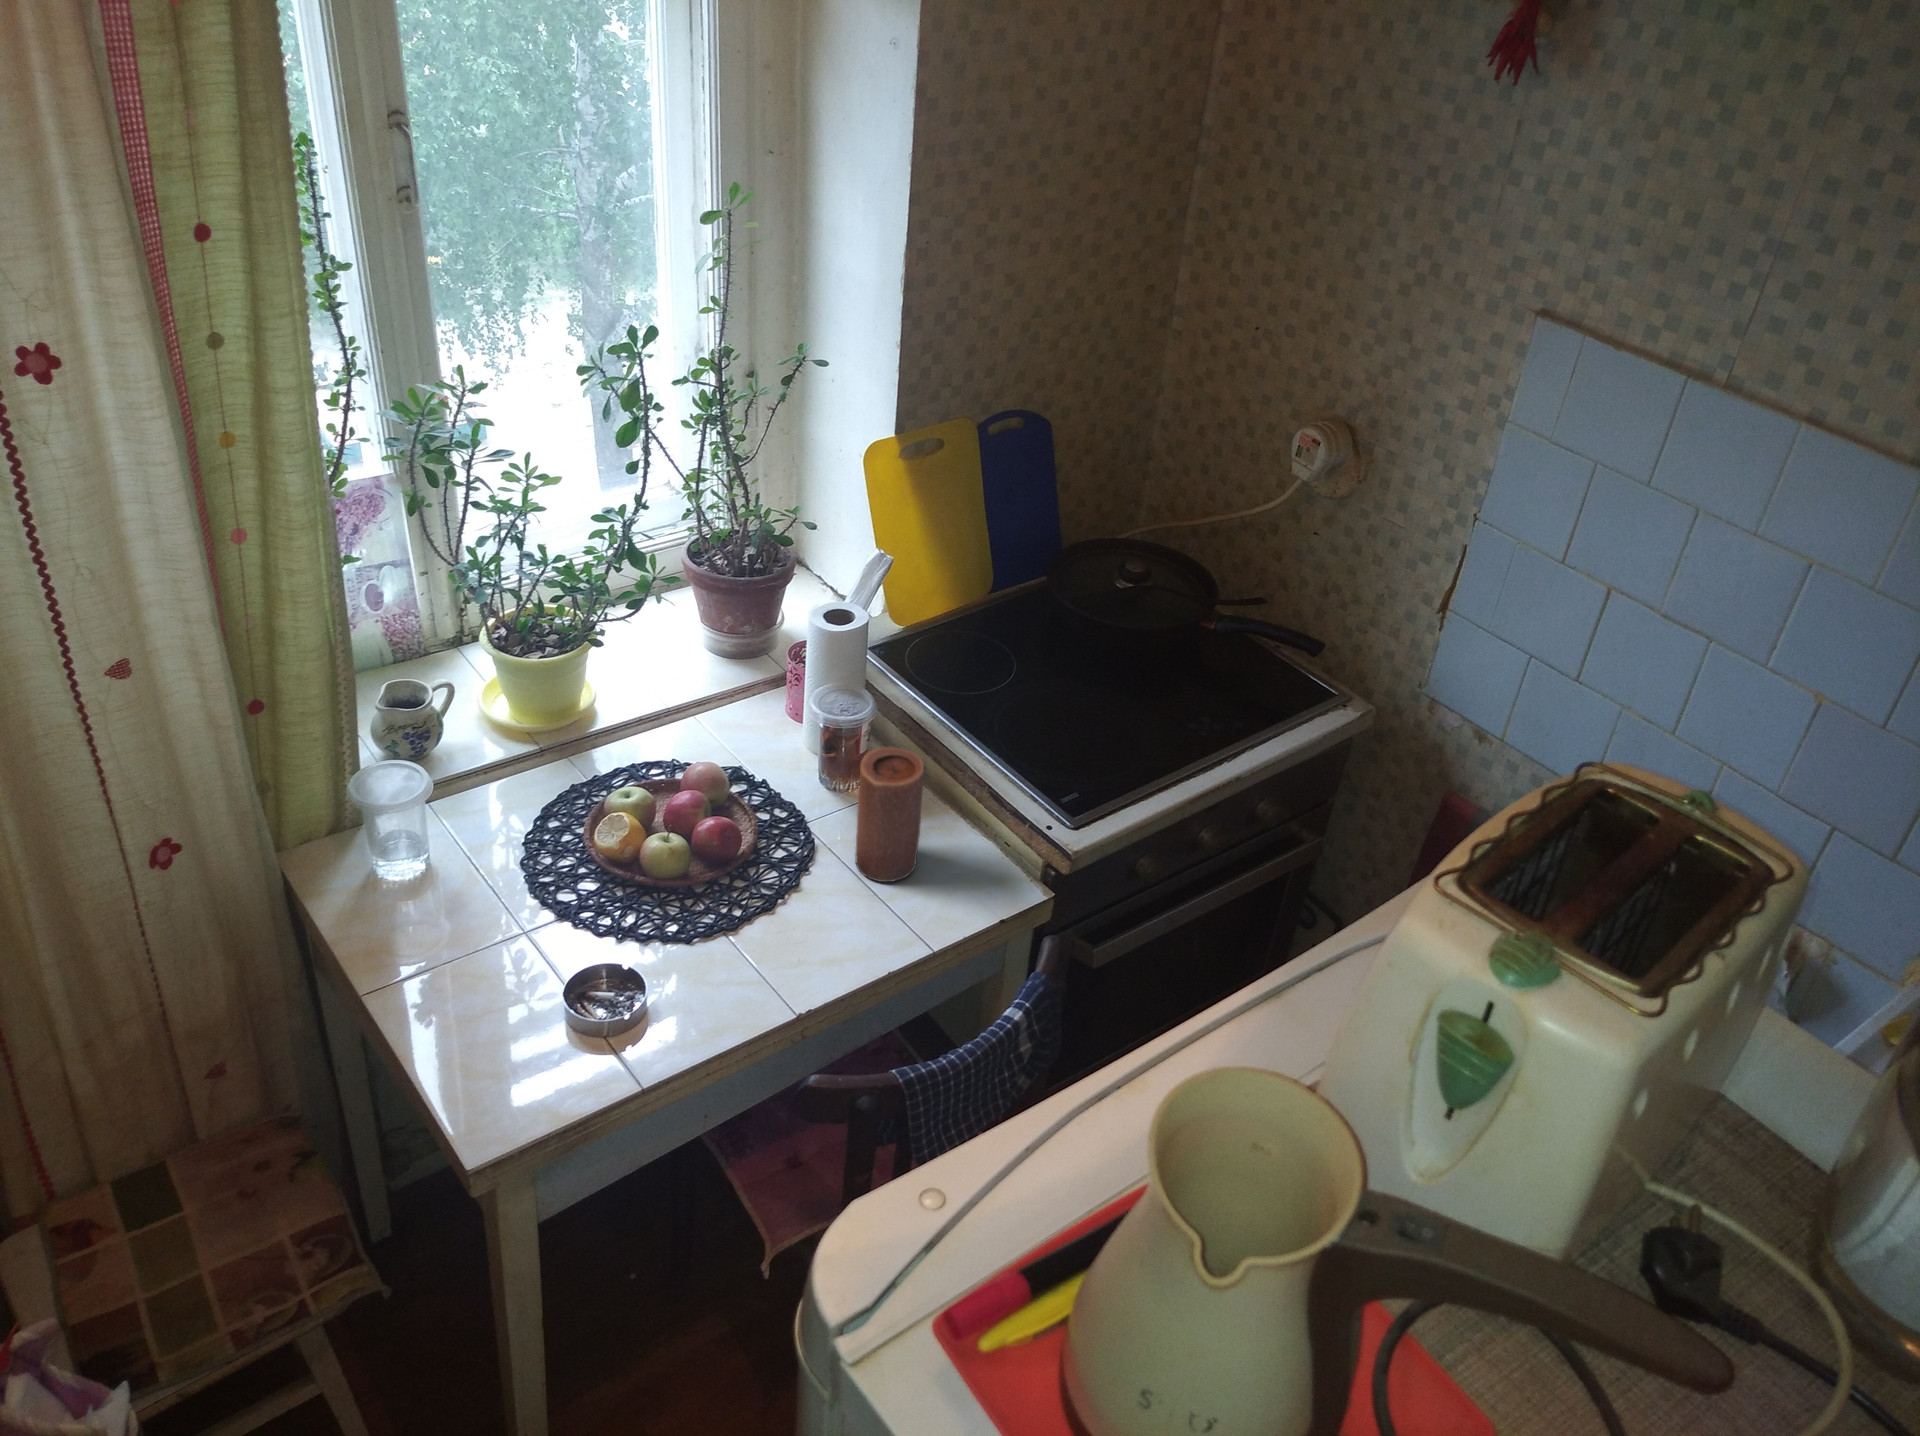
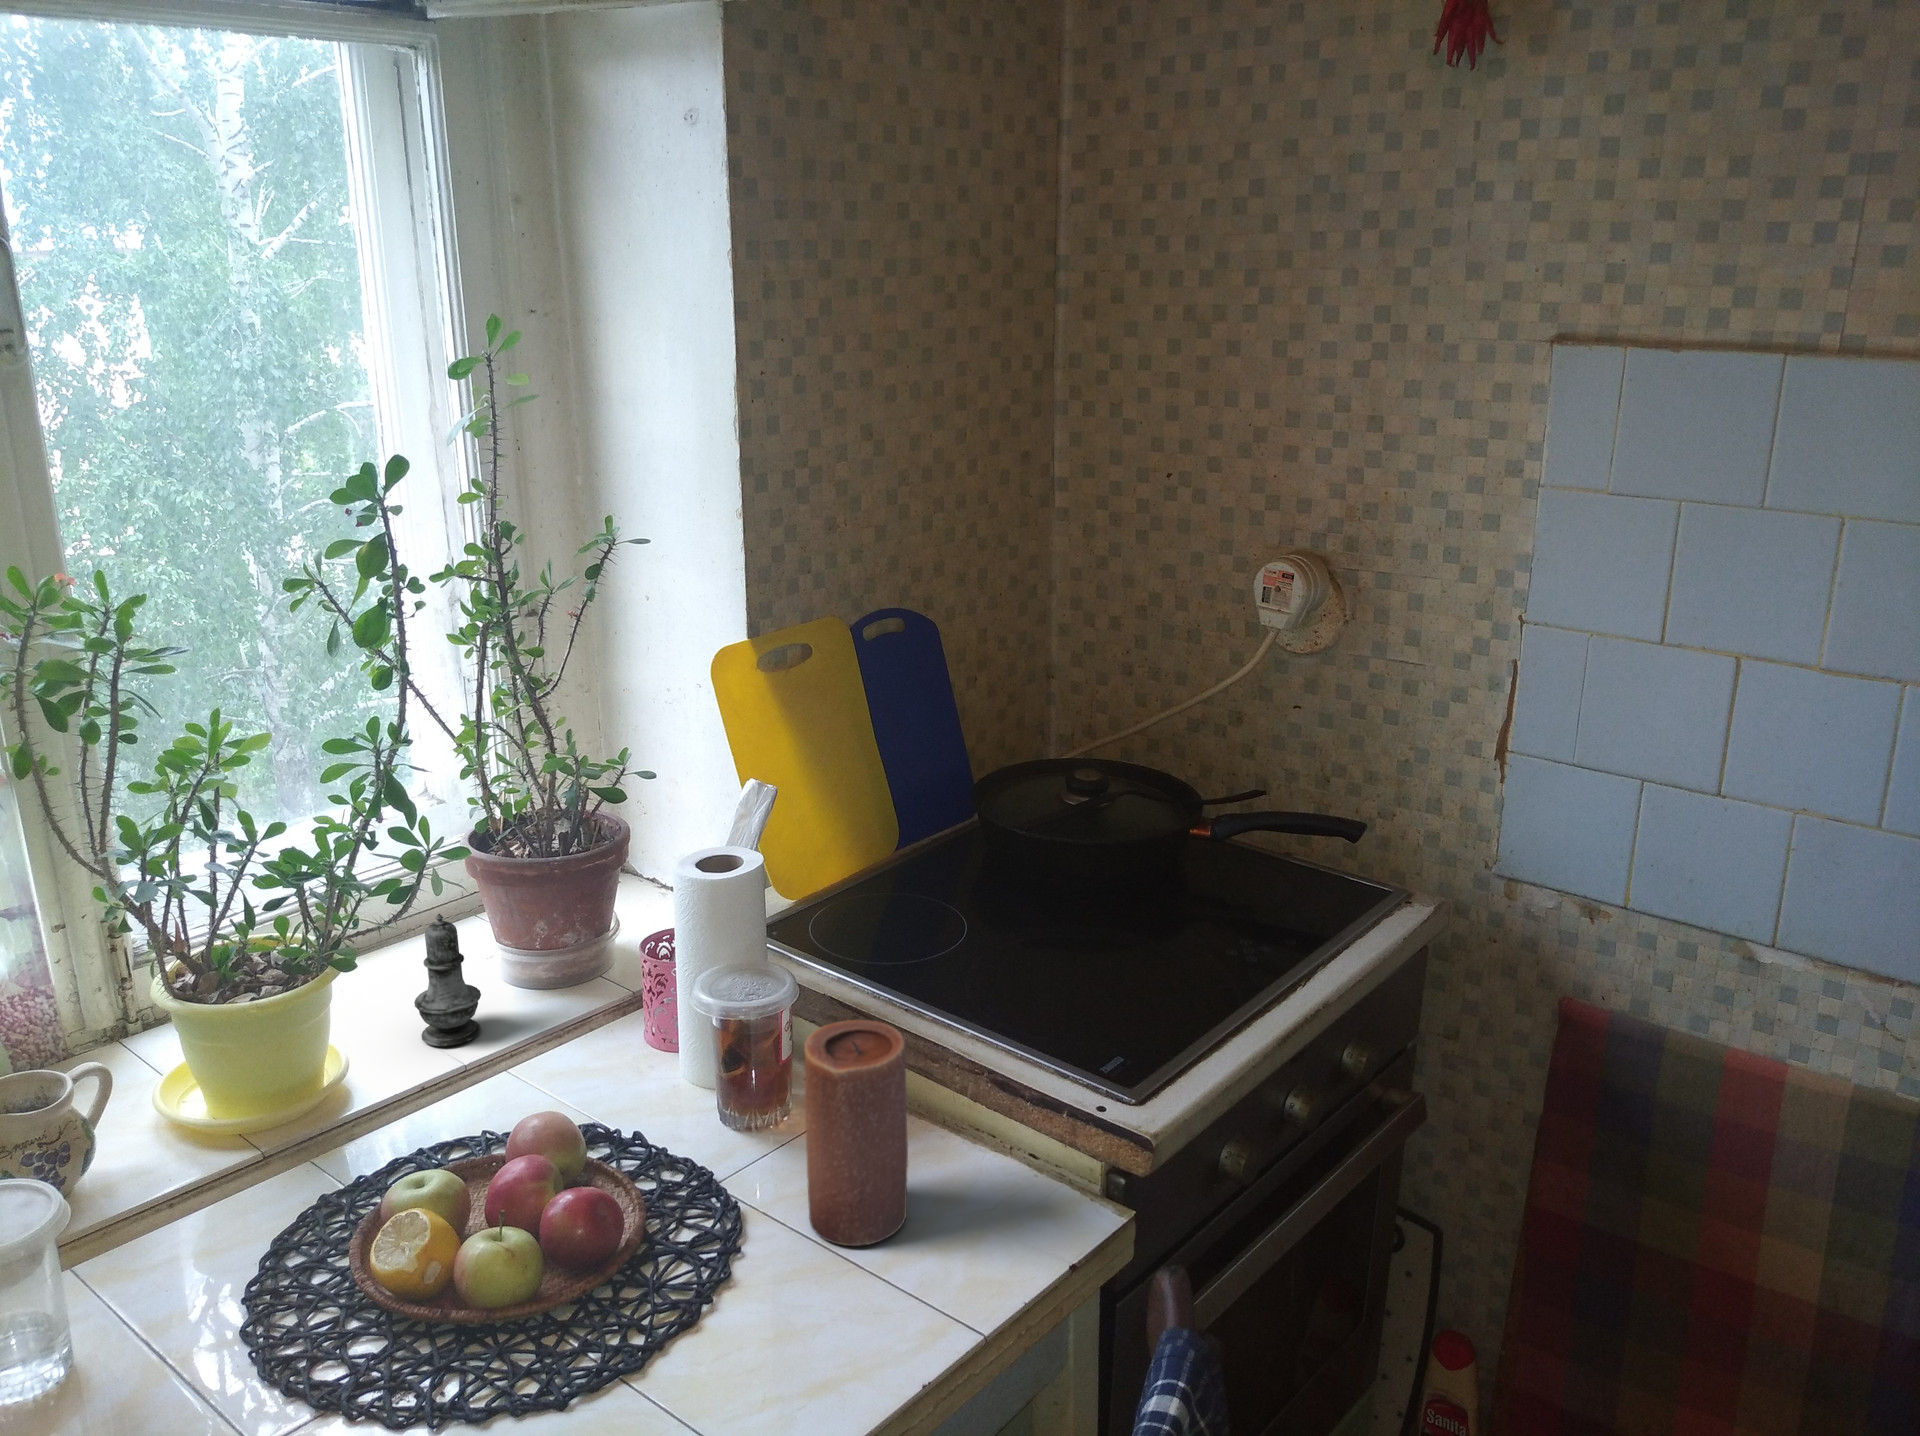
salt shaker: none [641,606,683,691] -> present [414,914,481,1046]

